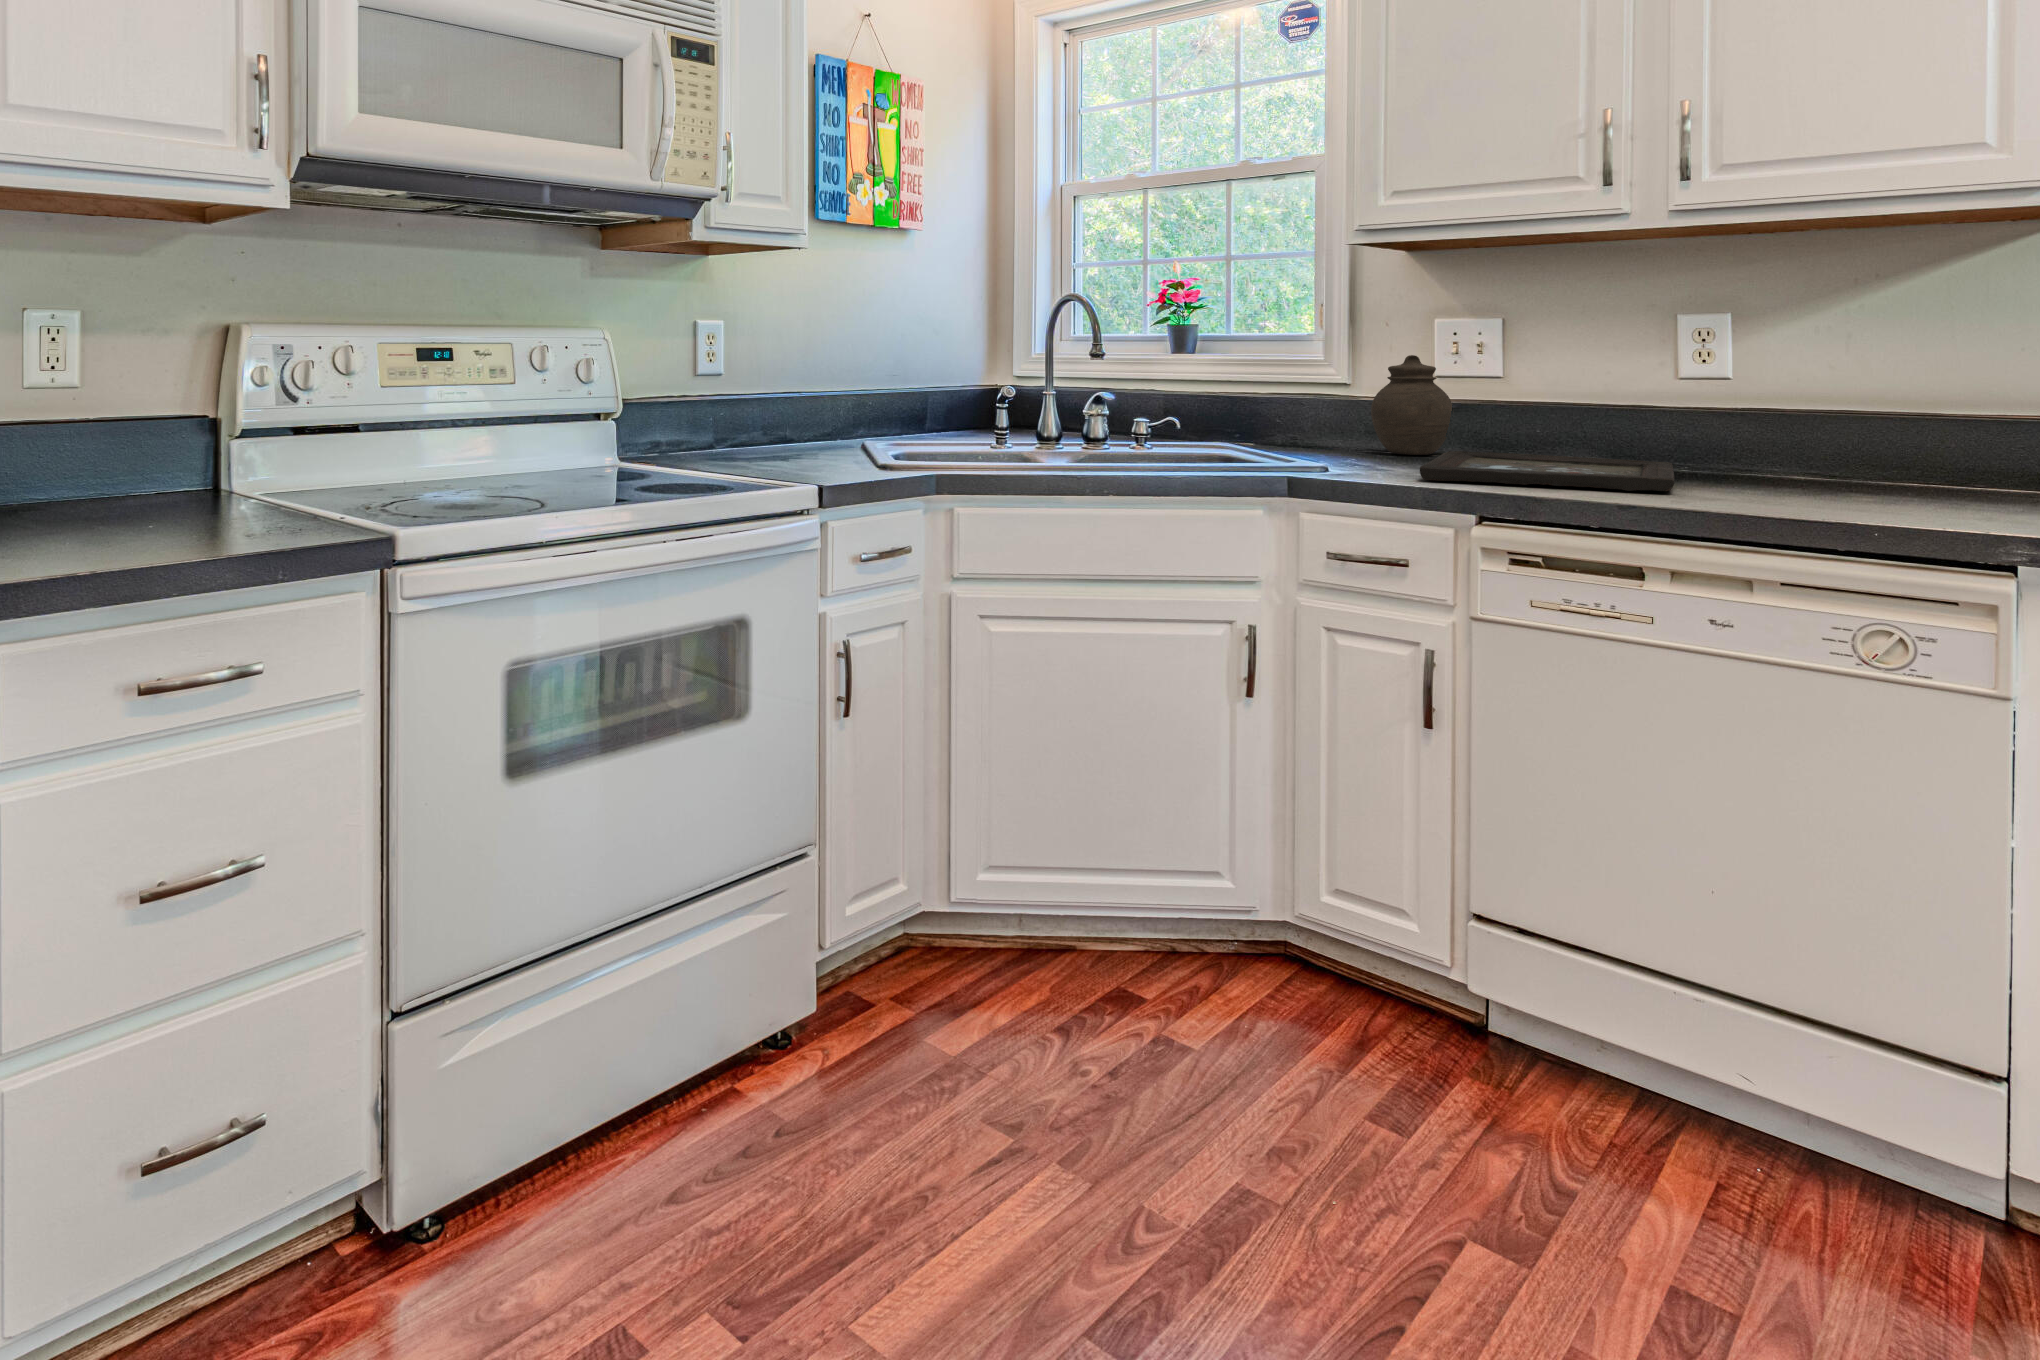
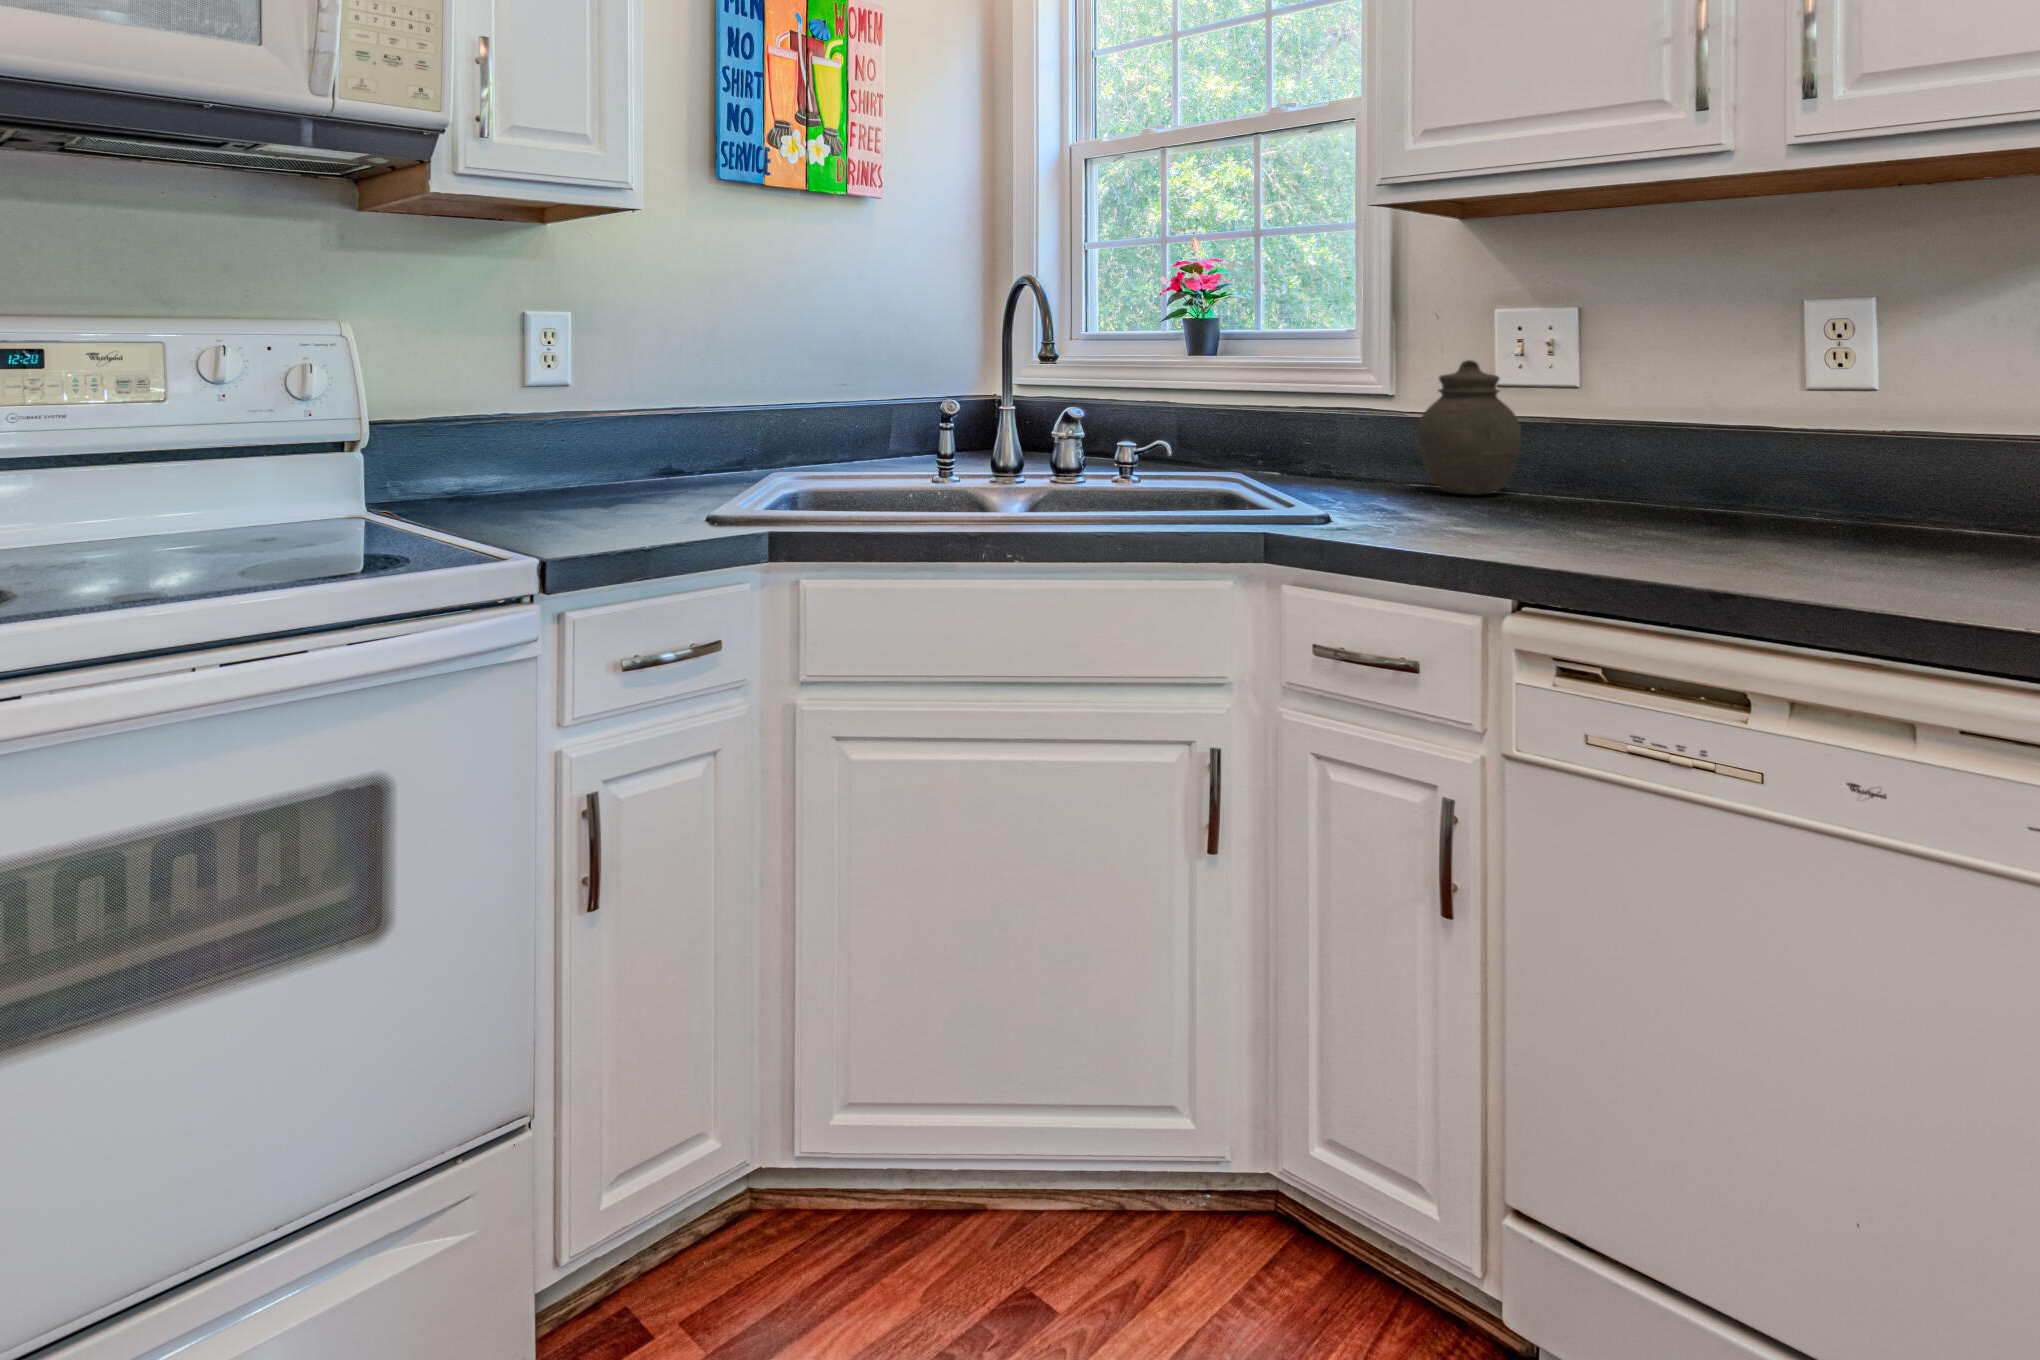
tray: present [1420,451,1675,491] -> none [1441,493,1805,567]

